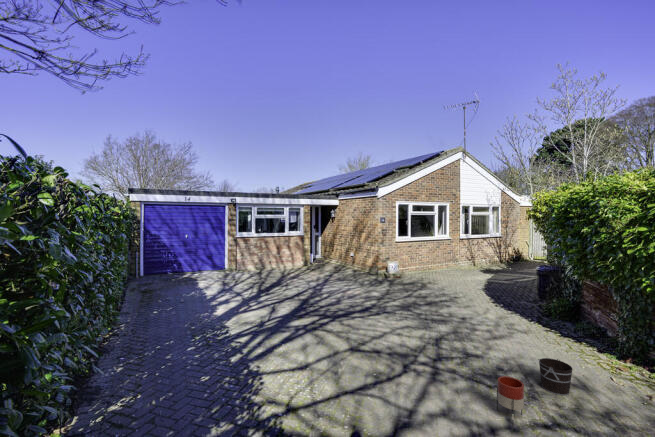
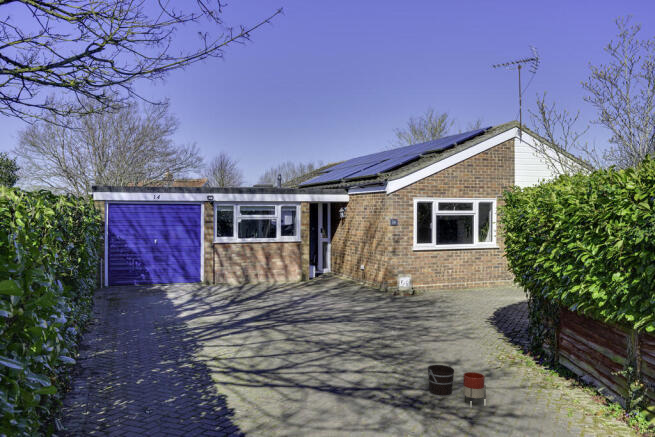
planter: present [497,376,524,415] -> present [463,372,486,402]

